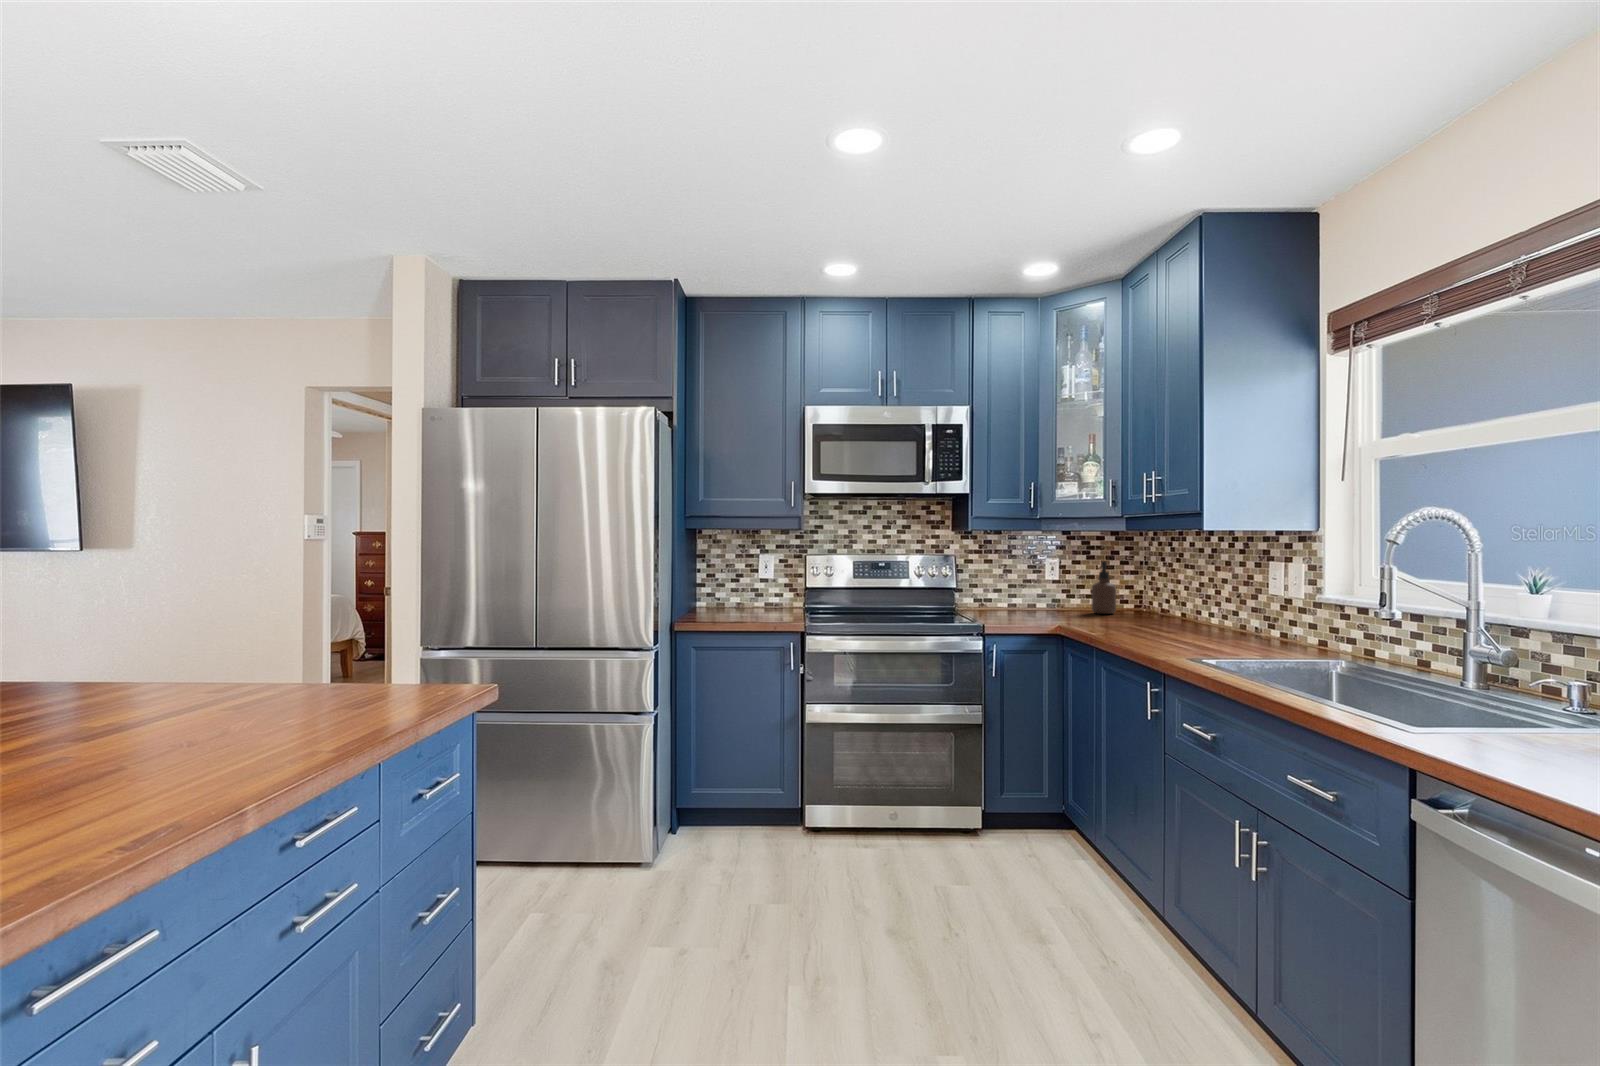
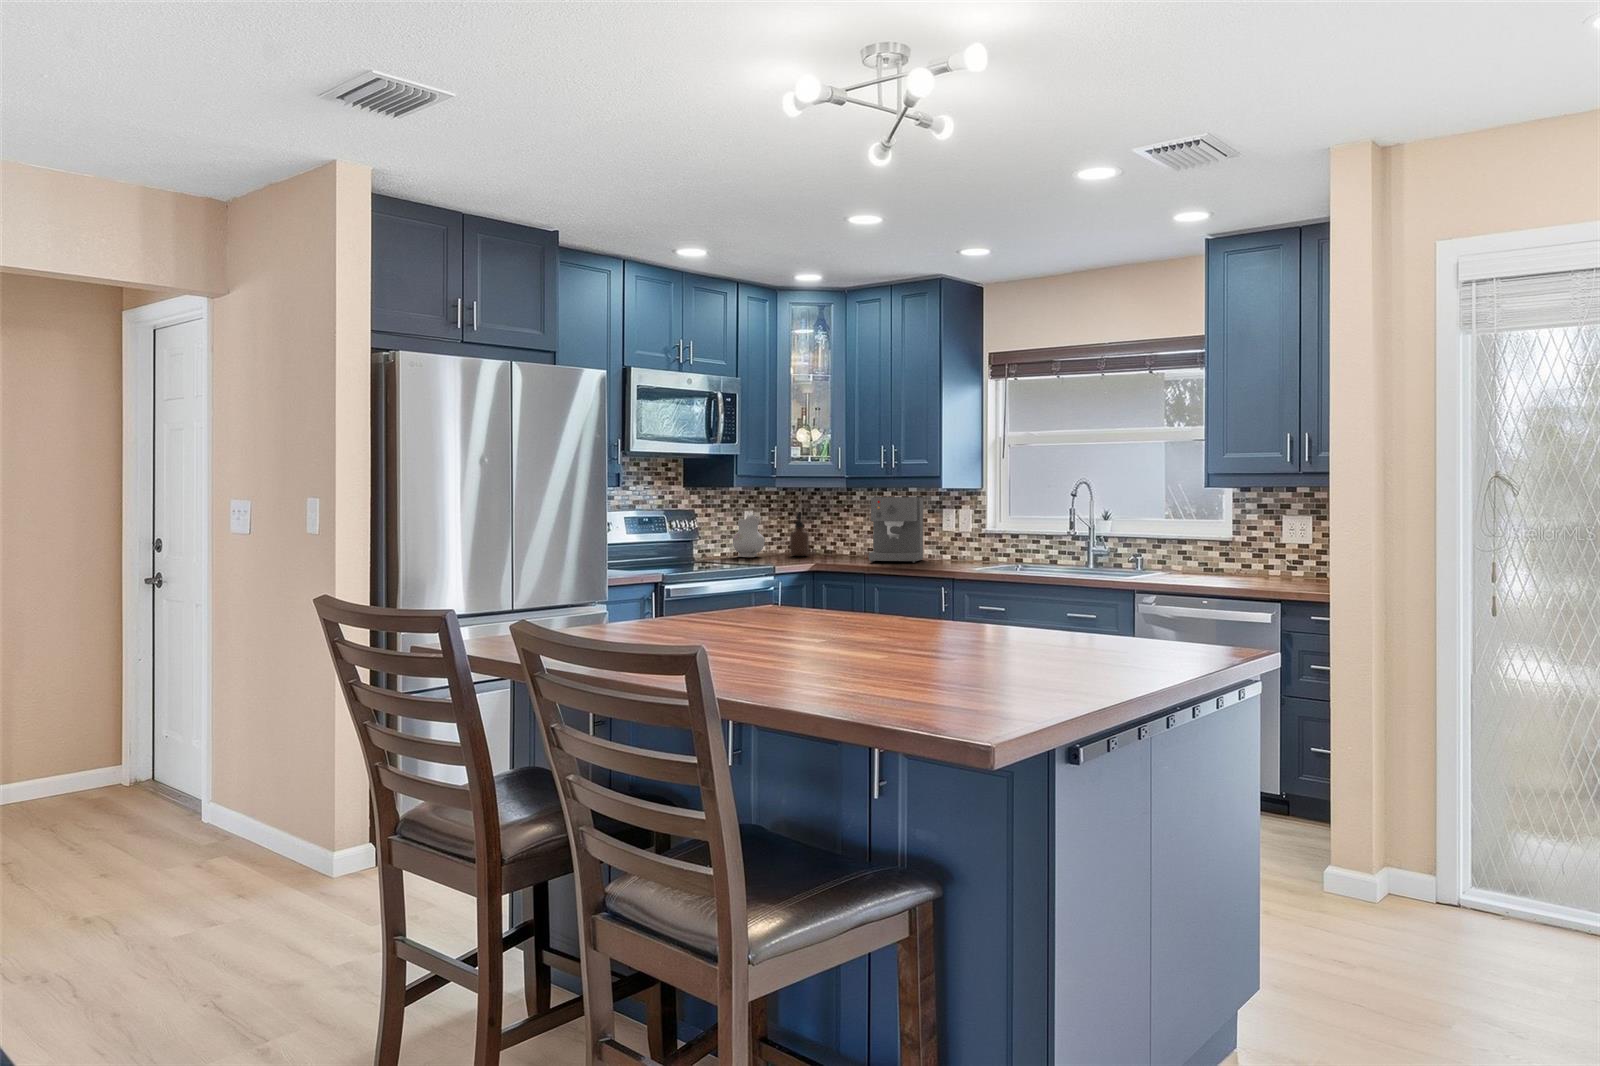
coffee maker: none [1123,543,1224,637] -> present [869,497,923,563]
ceramic pitcher: none [1027,561,1067,610] -> present [733,515,765,557]

